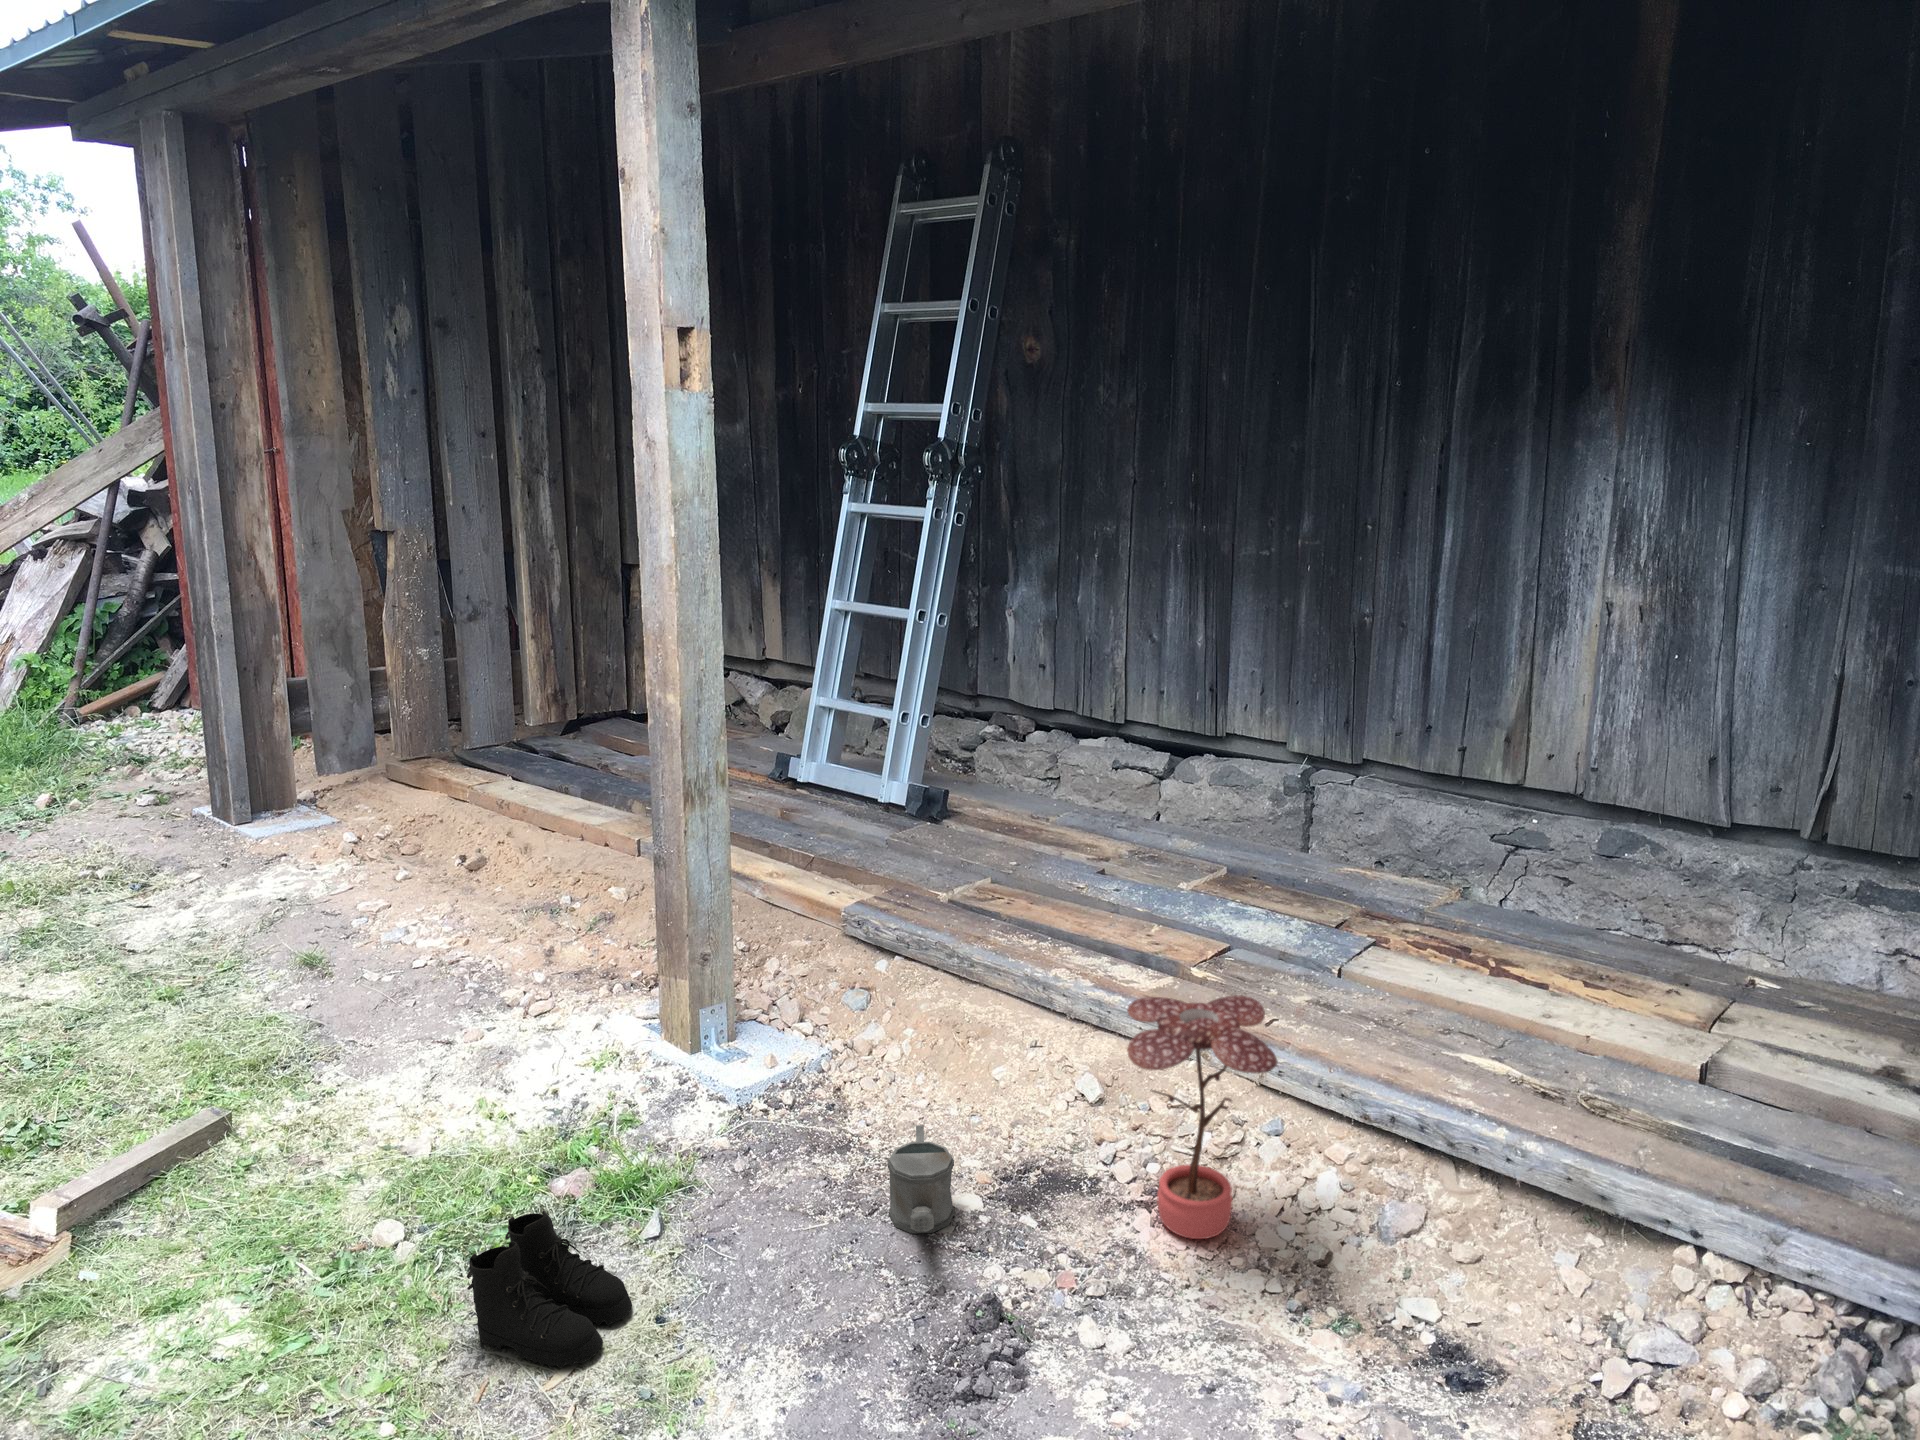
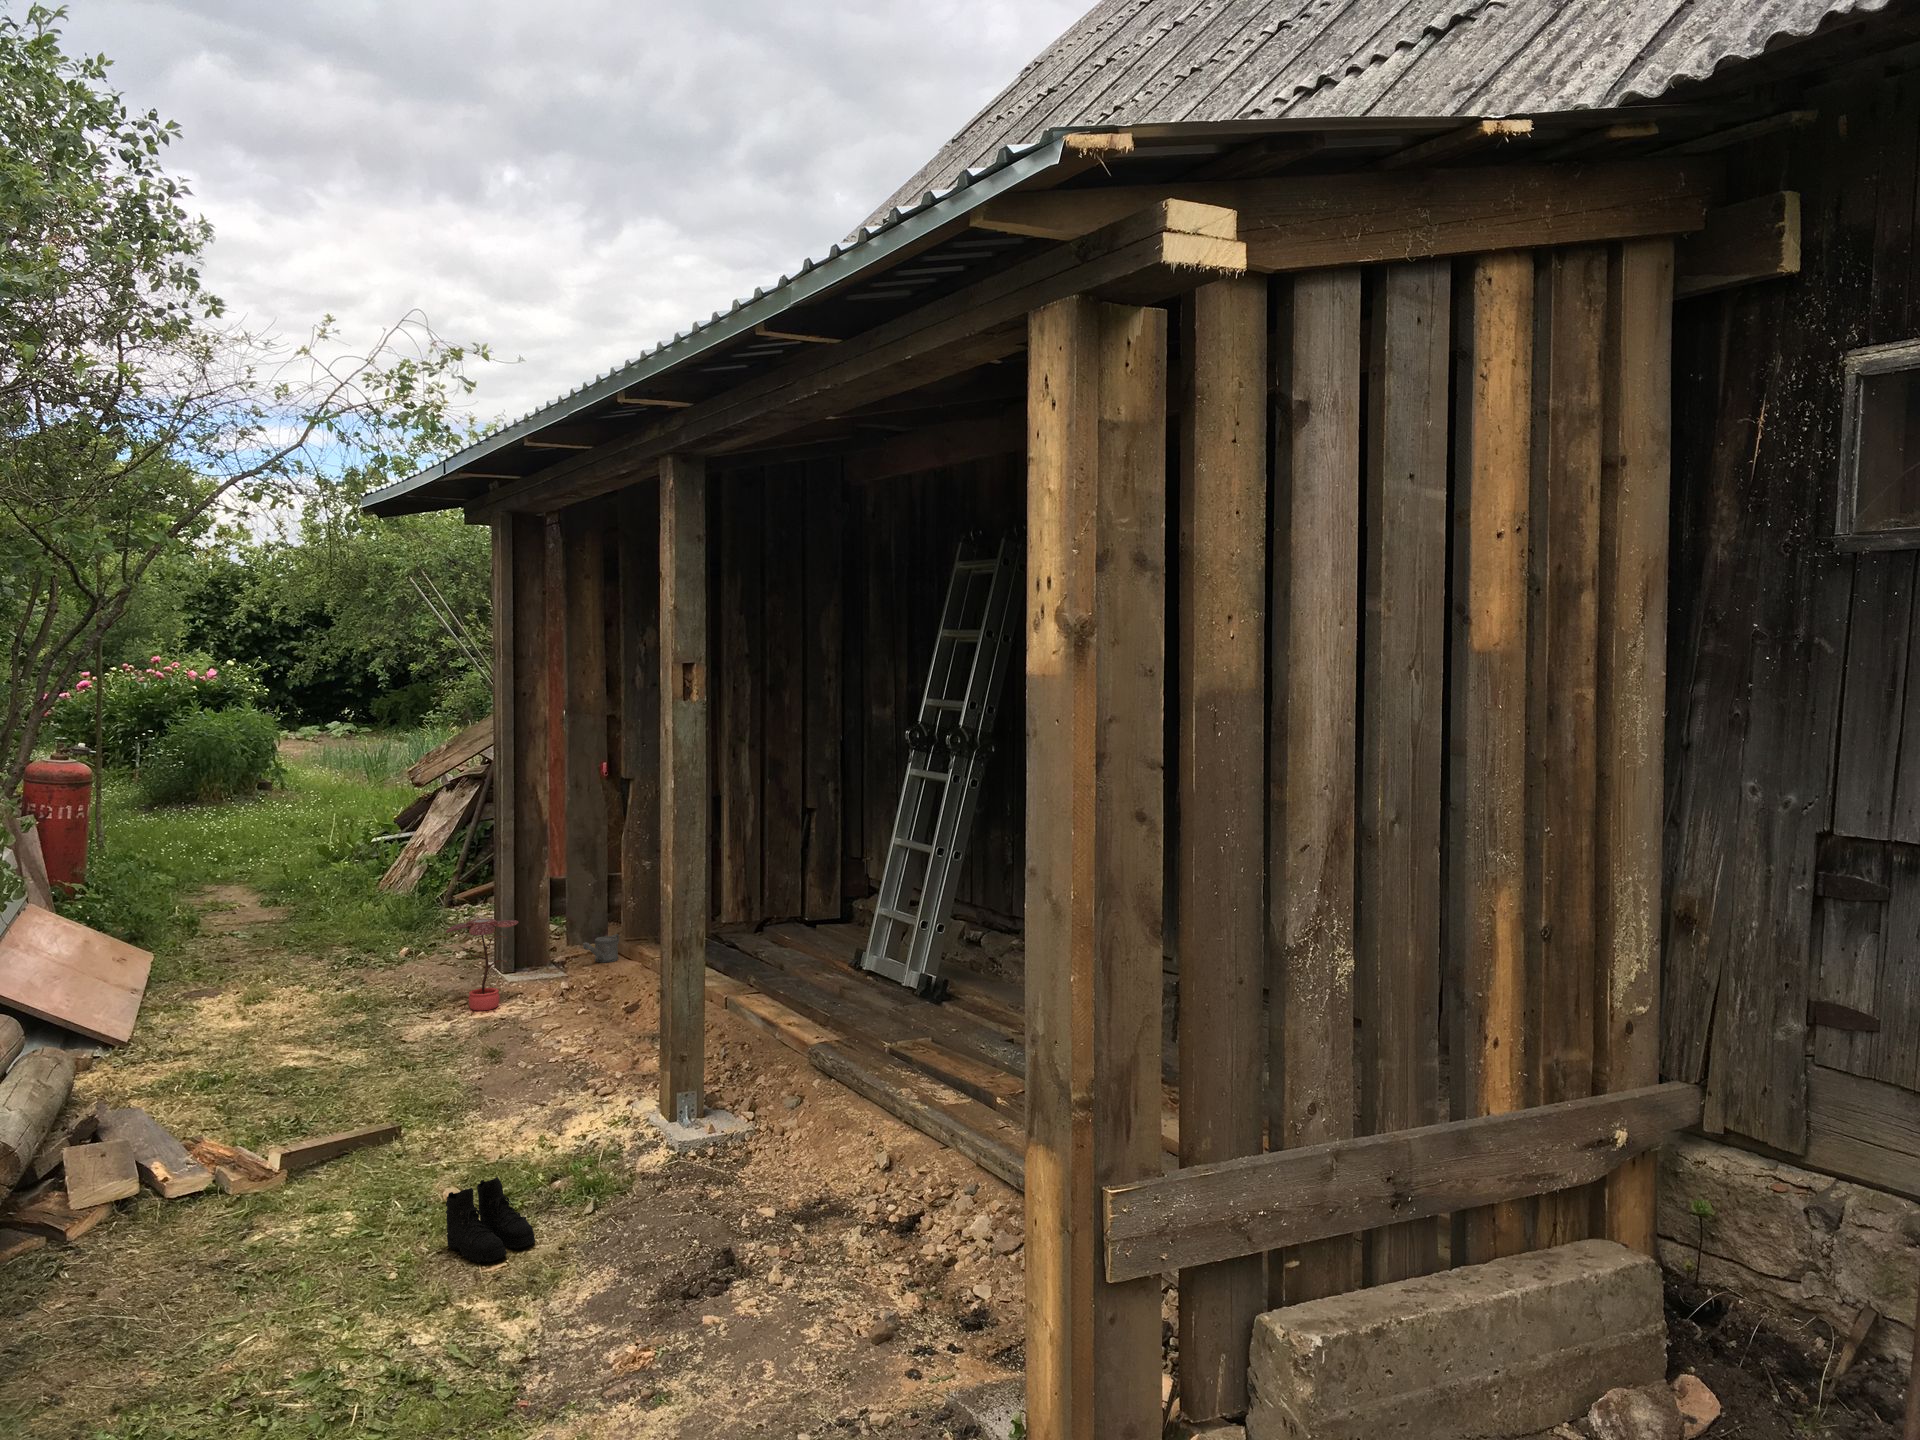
potted plant: present [1127,995,1277,1239] -> present [446,918,519,1011]
watering can: present [888,1125,955,1233] -> present [583,934,619,963]

